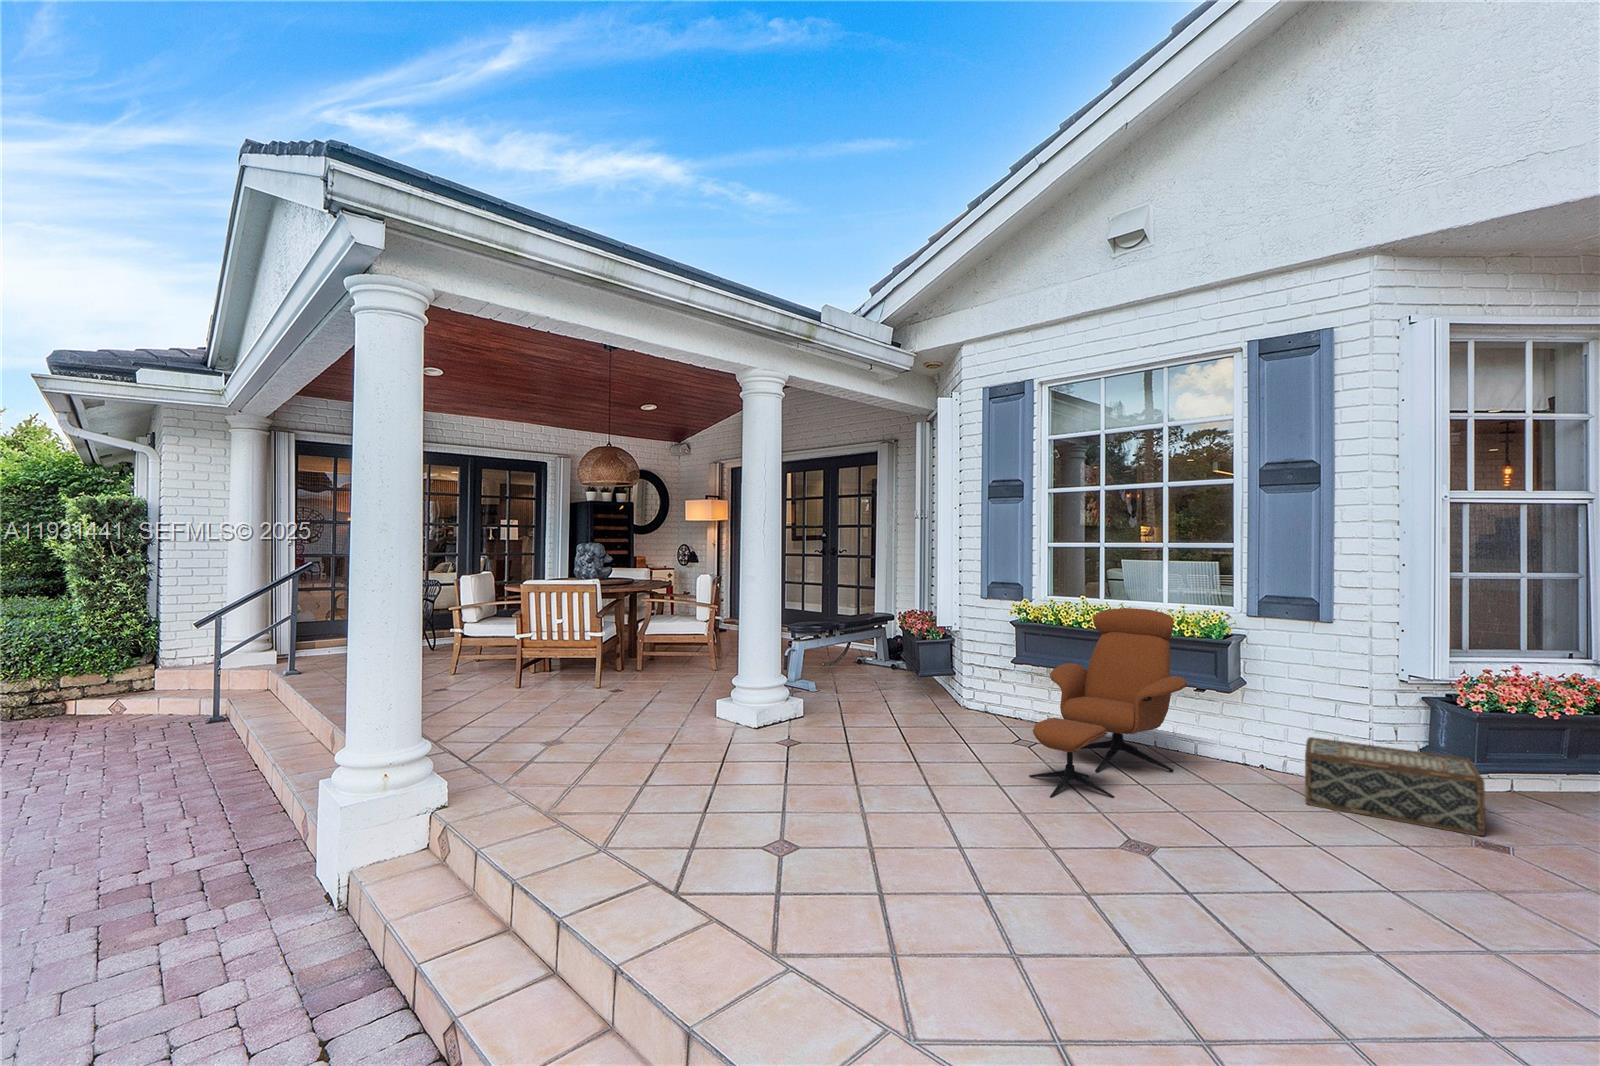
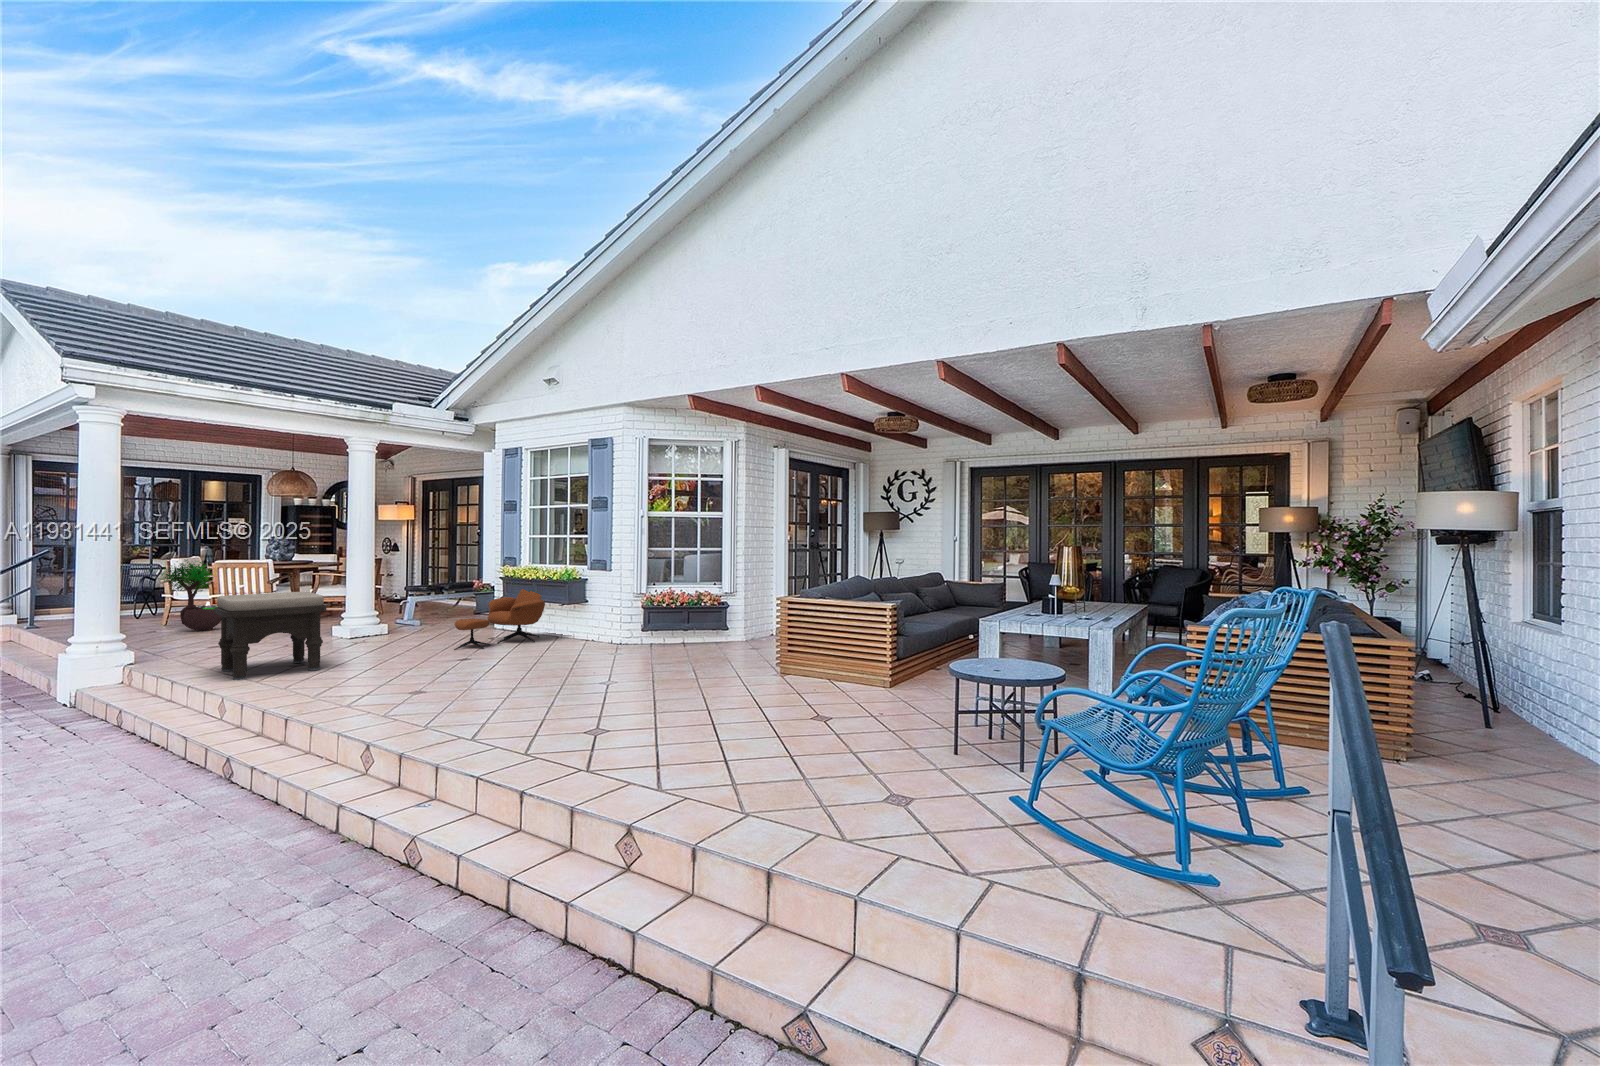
potted tree: none [453,572,541,694] -> present [158,560,221,631]
ottoman: none [635,669,893,952] -> present [214,592,326,680]
woven basket: present [1305,737,1485,836] -> none [565,623,628,651]

